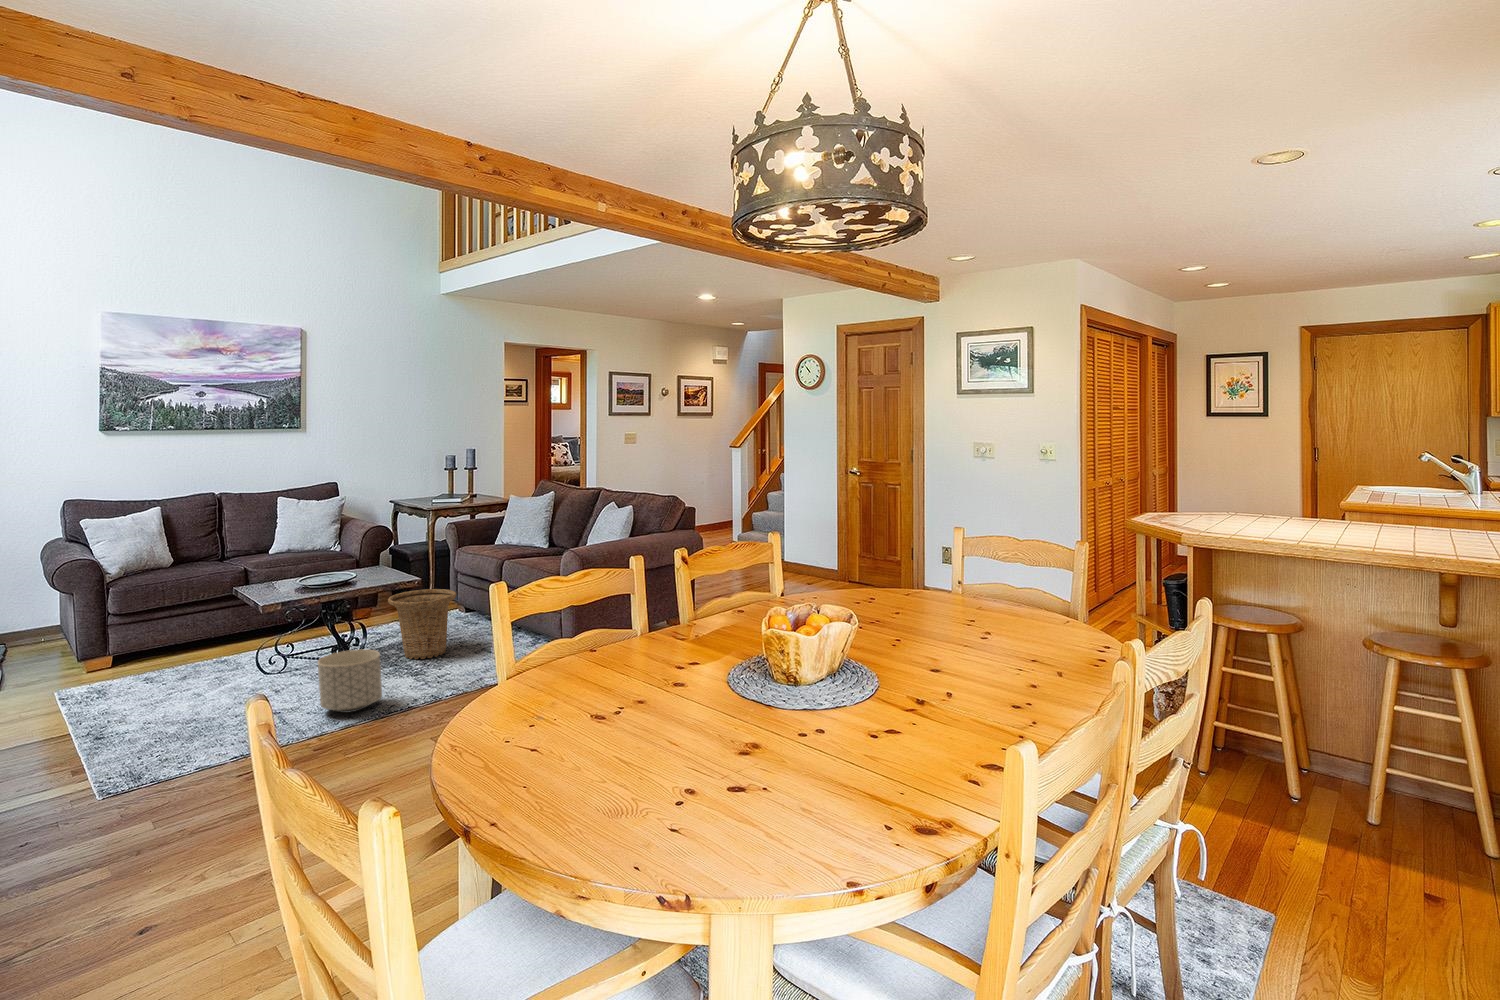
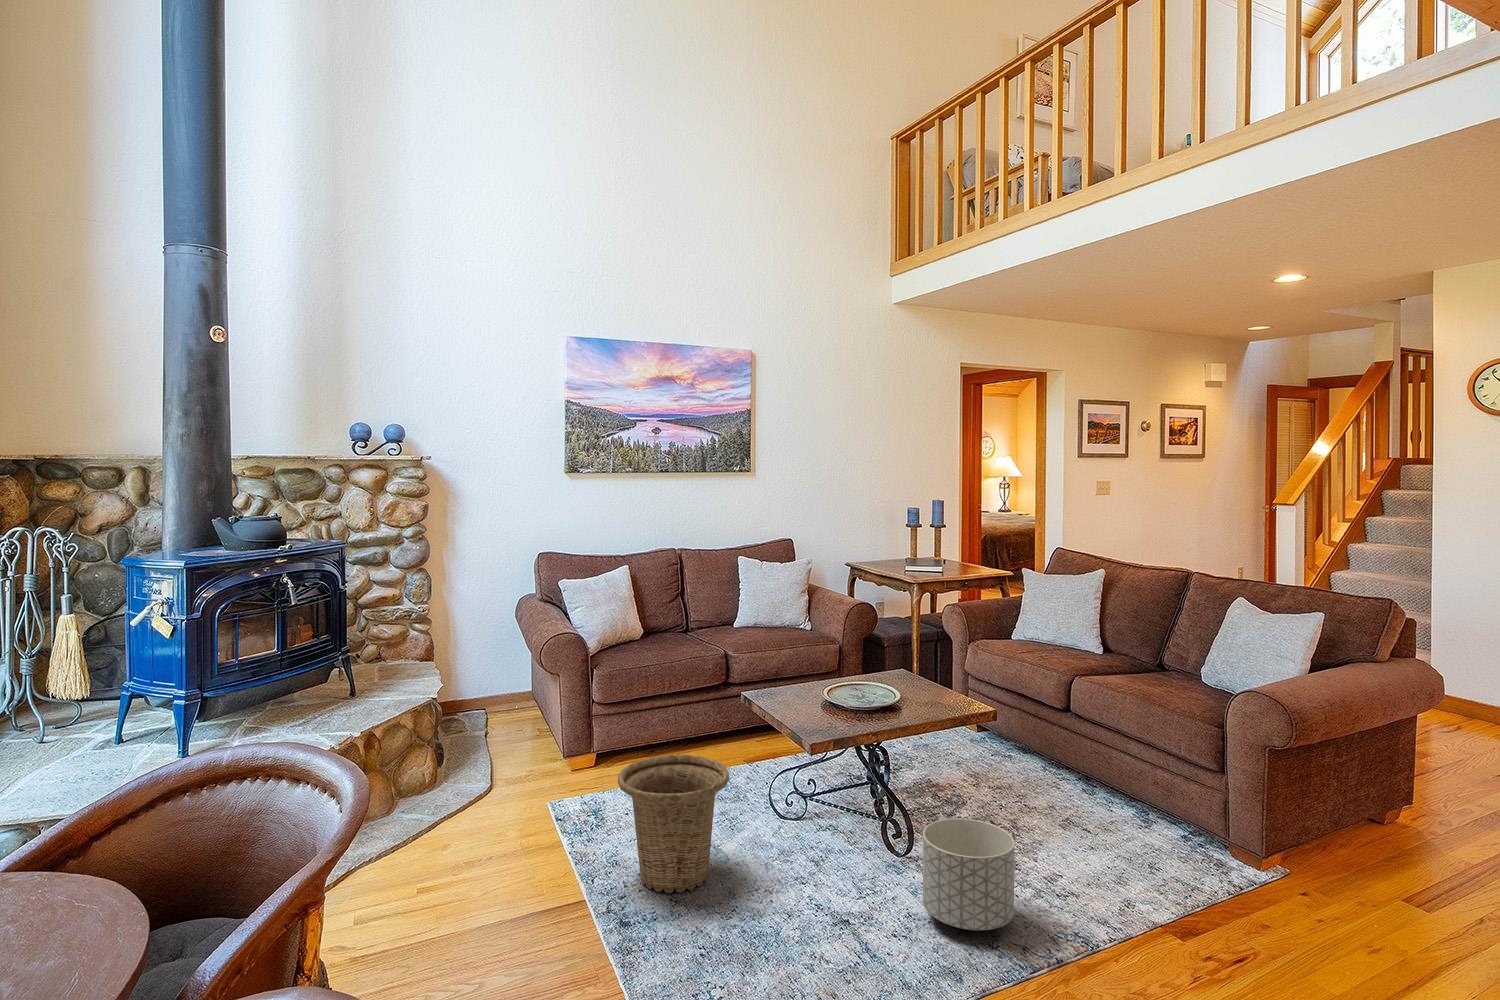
basket: present [388,589,456,659] -> present [618,755,729,893]

